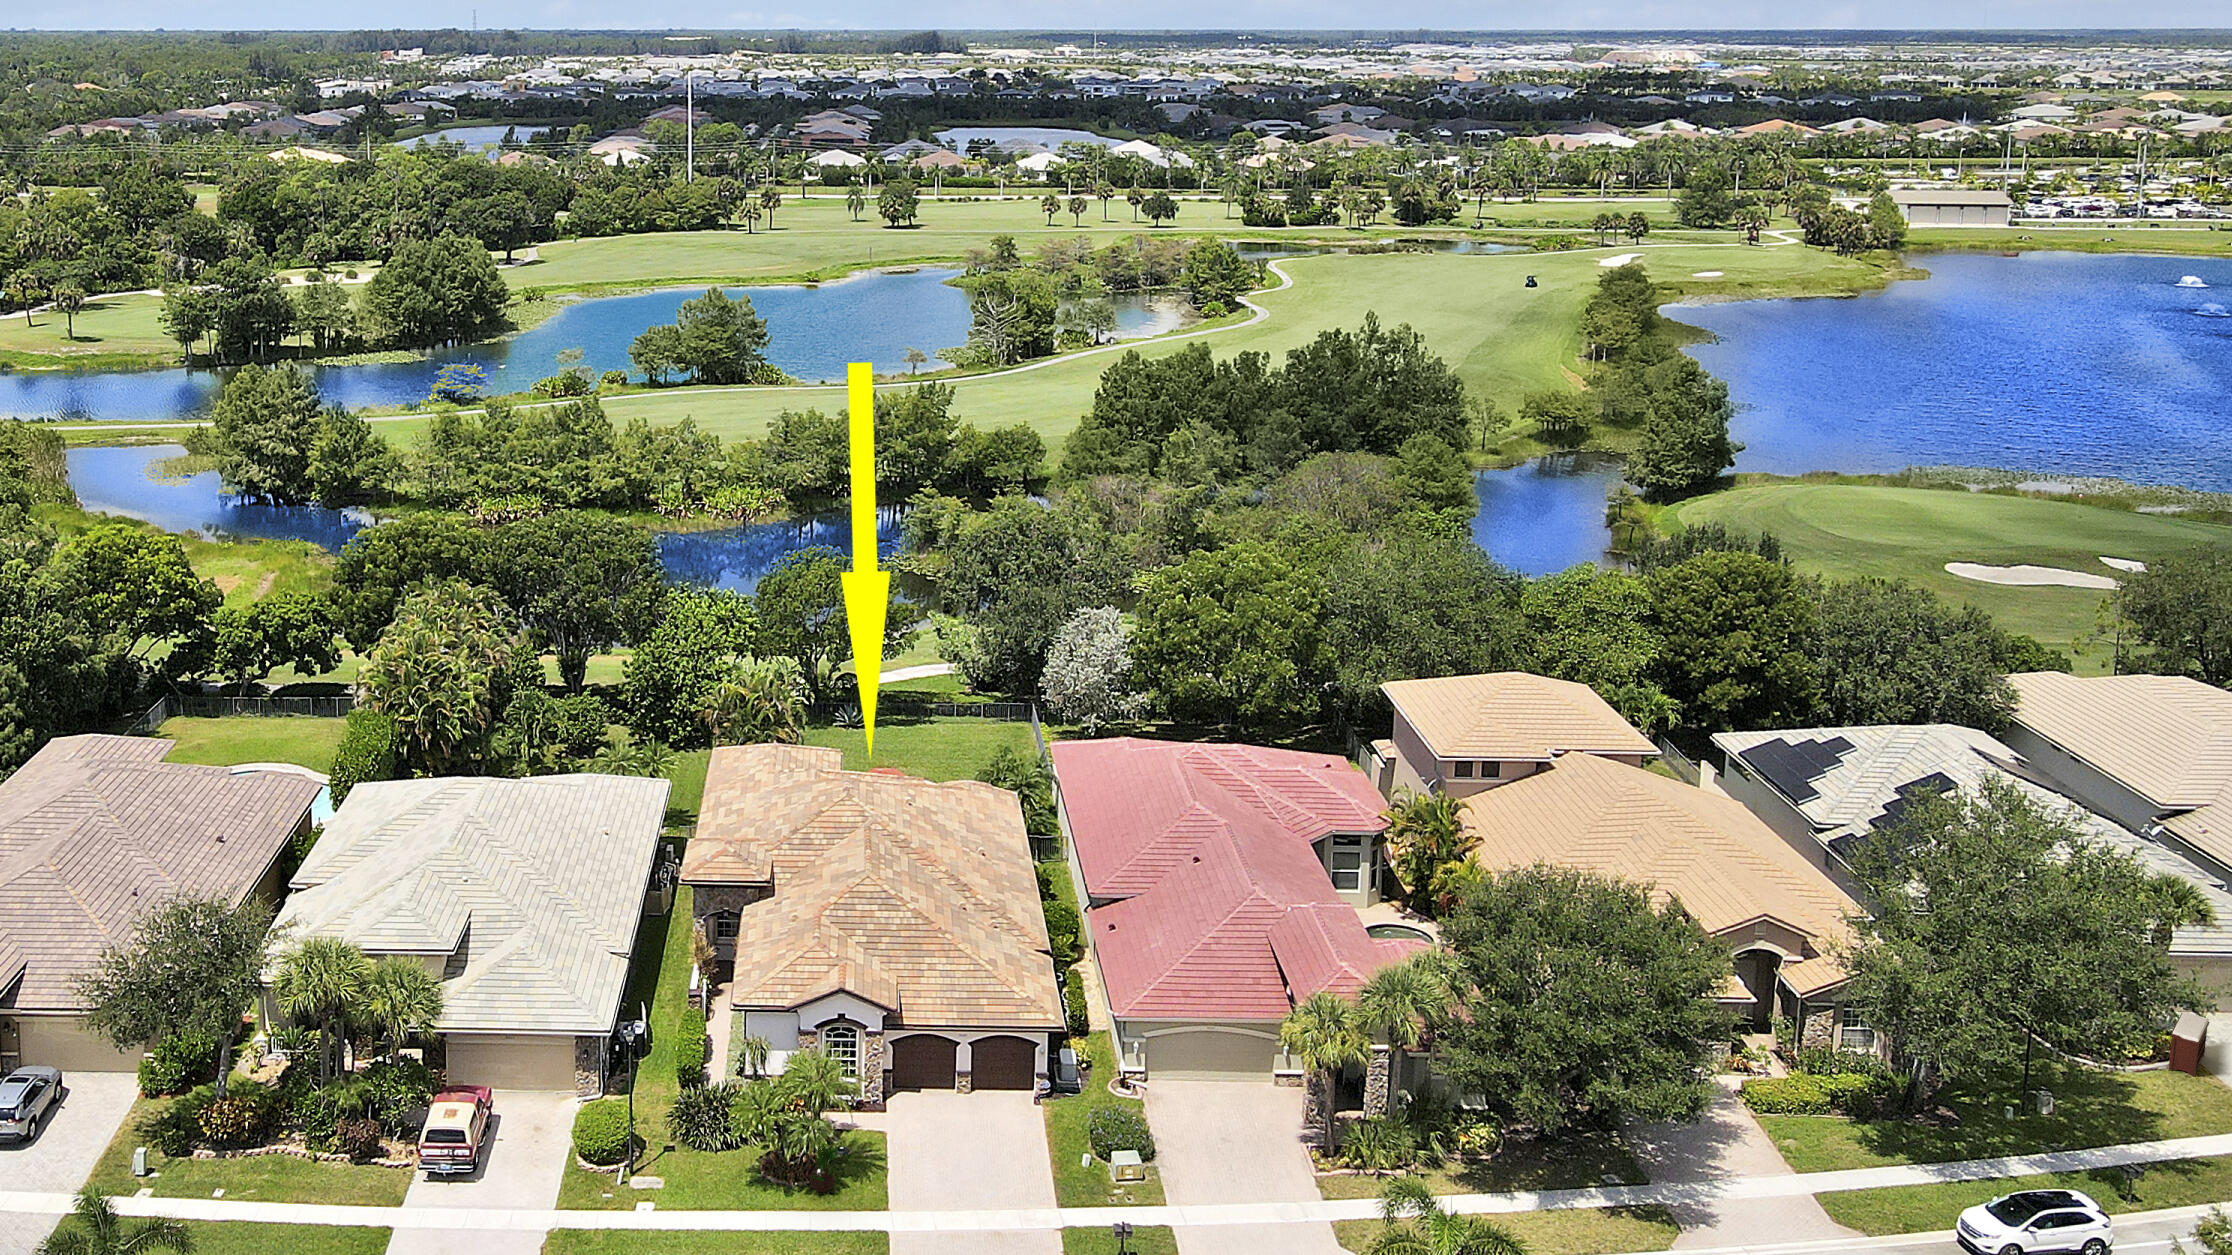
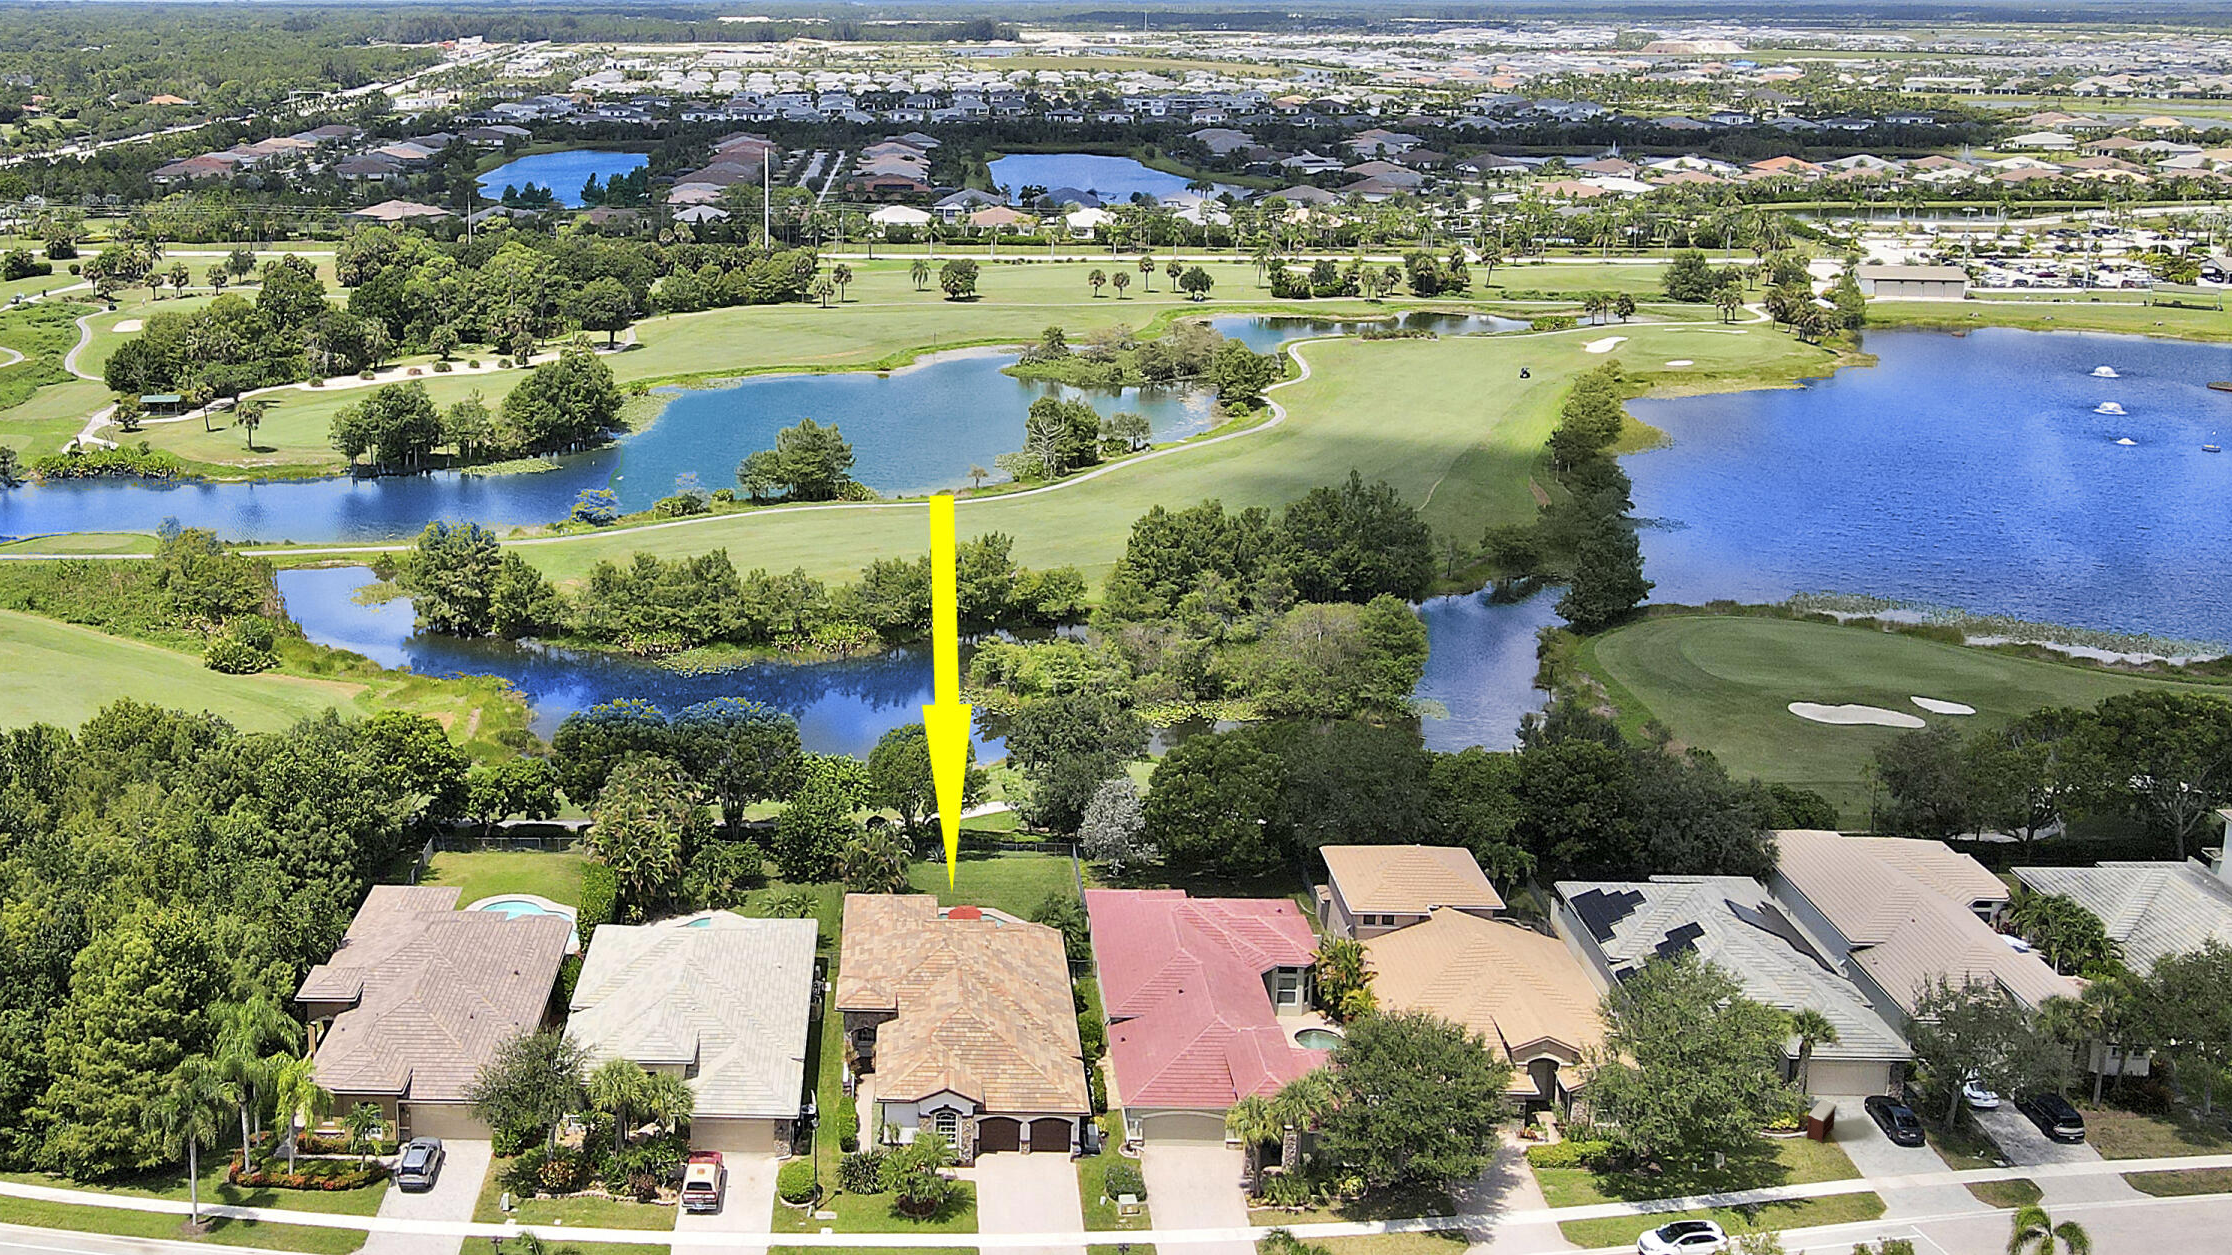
potted tree: present [810,1146,838,1192] -> none [930,1192,950,1222]

